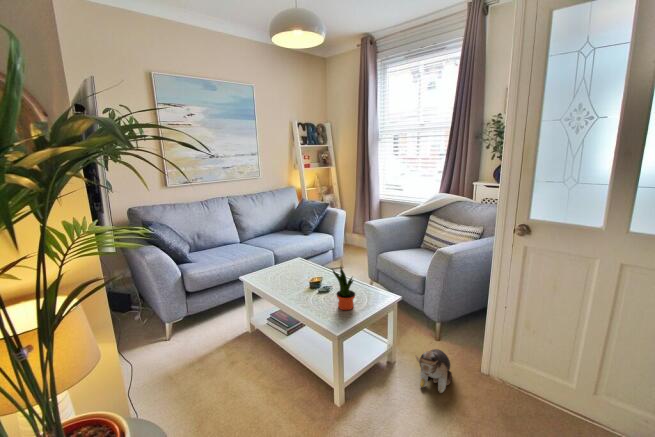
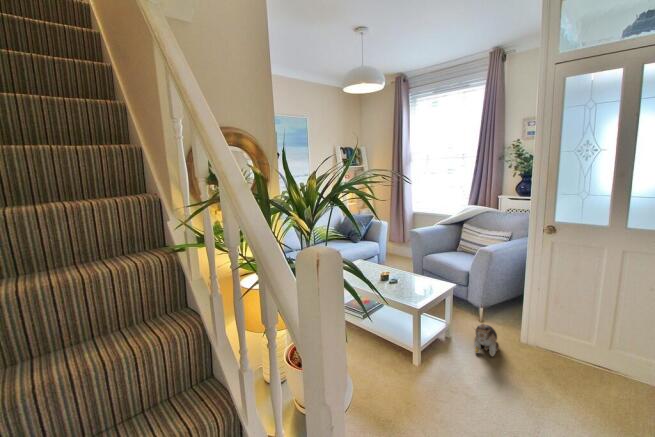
potted plant: present [332,266,355,310] -> none [406,261,423,295]

